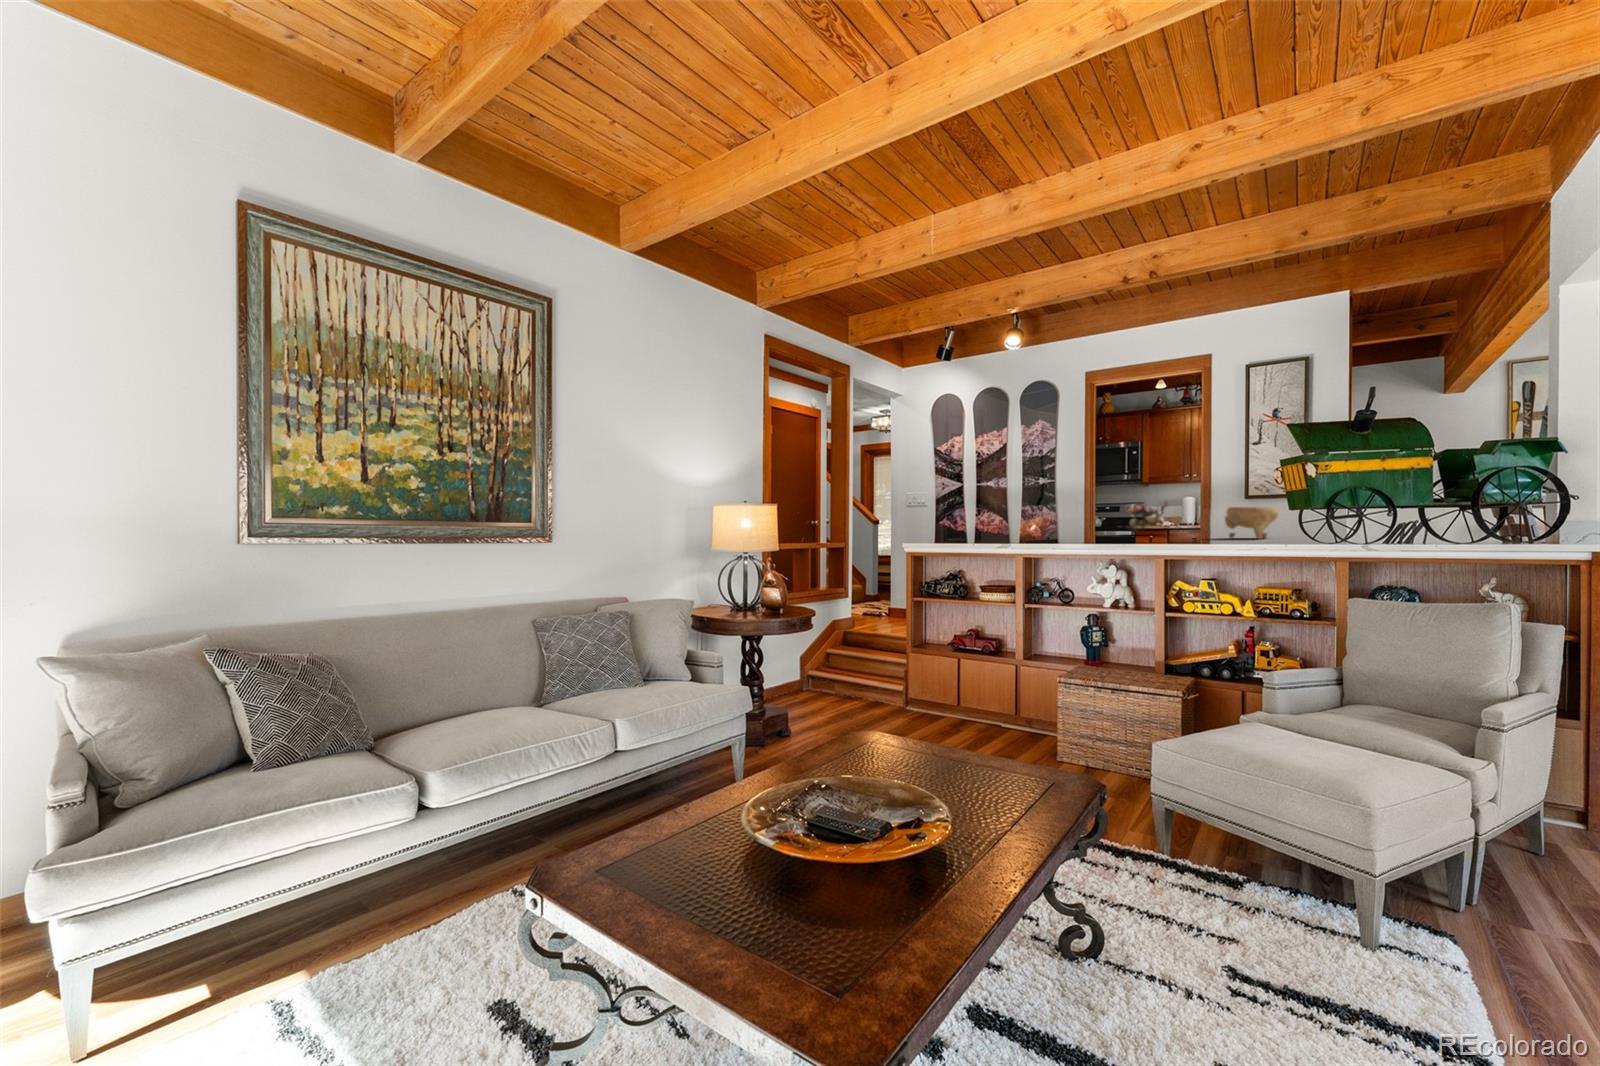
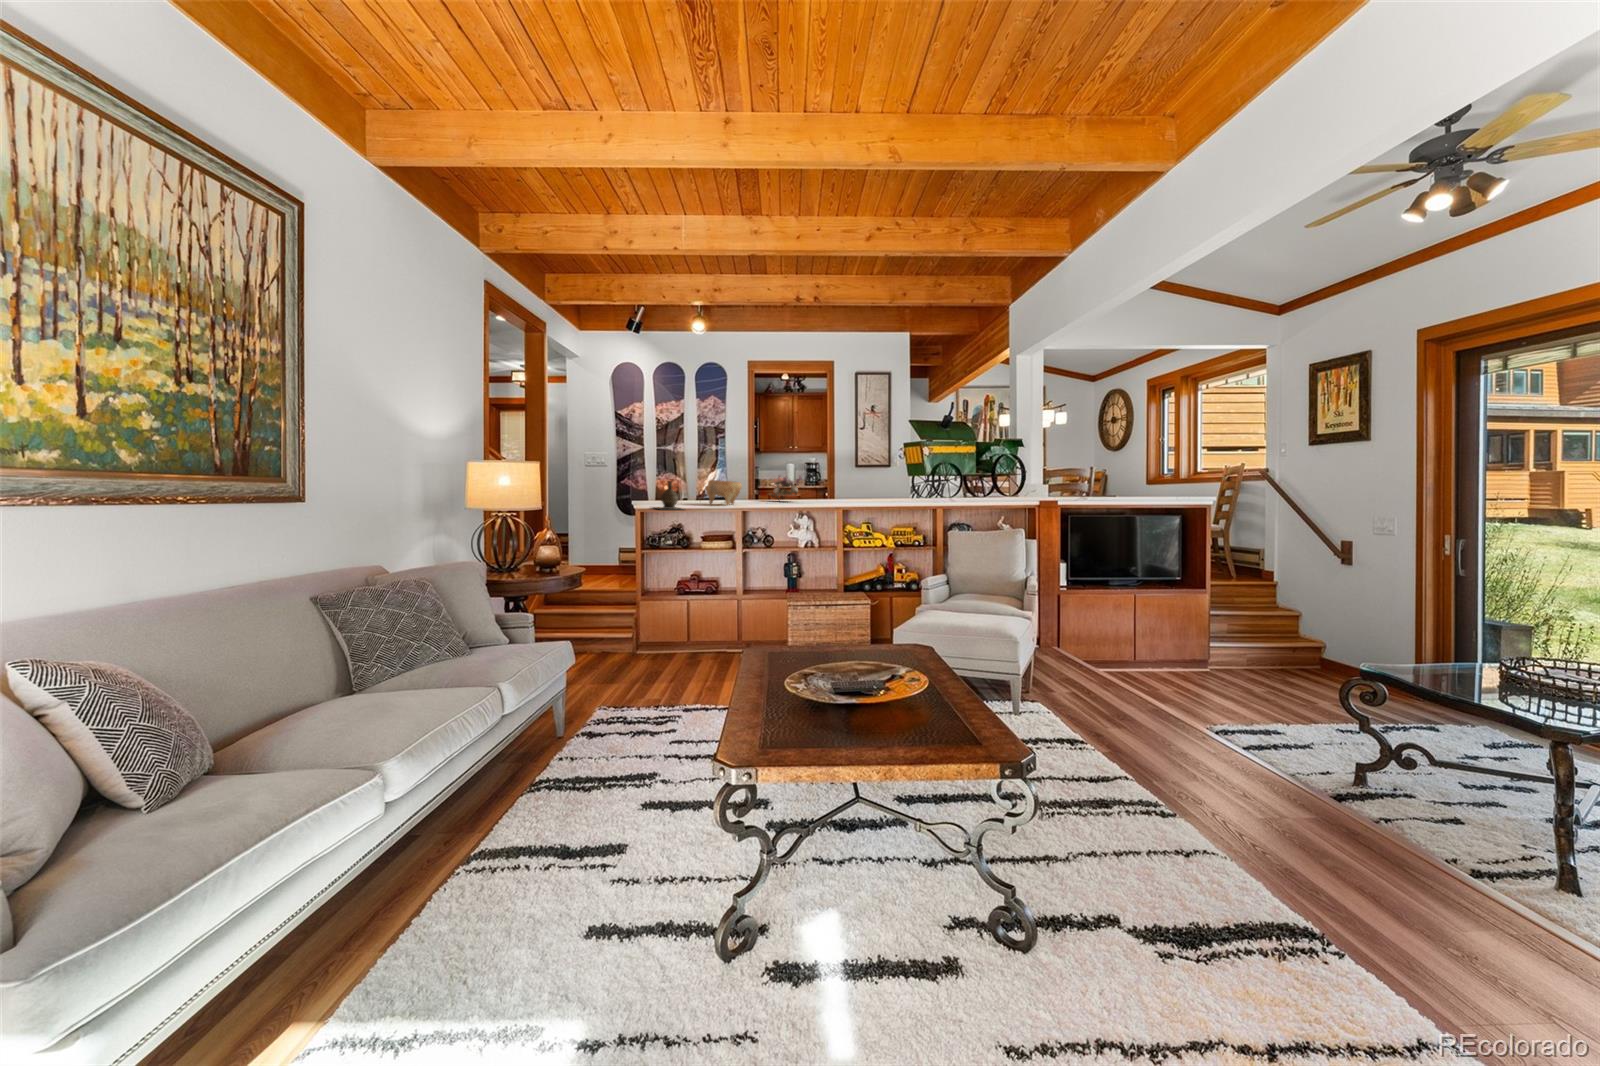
decorative bowl: present [1225,507,1278,538] -> present [705,480,742,505]
ceramic jug: none [936,515,976,546] -> present [656,481,679,509]

